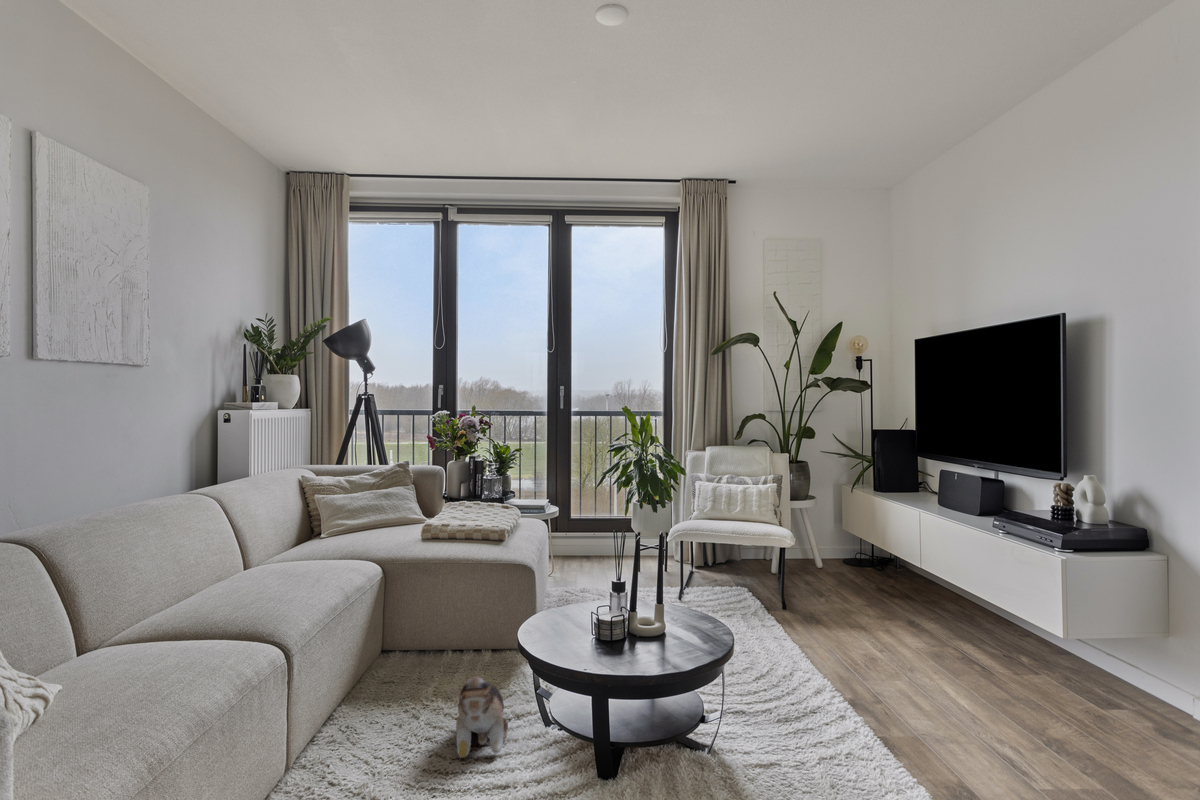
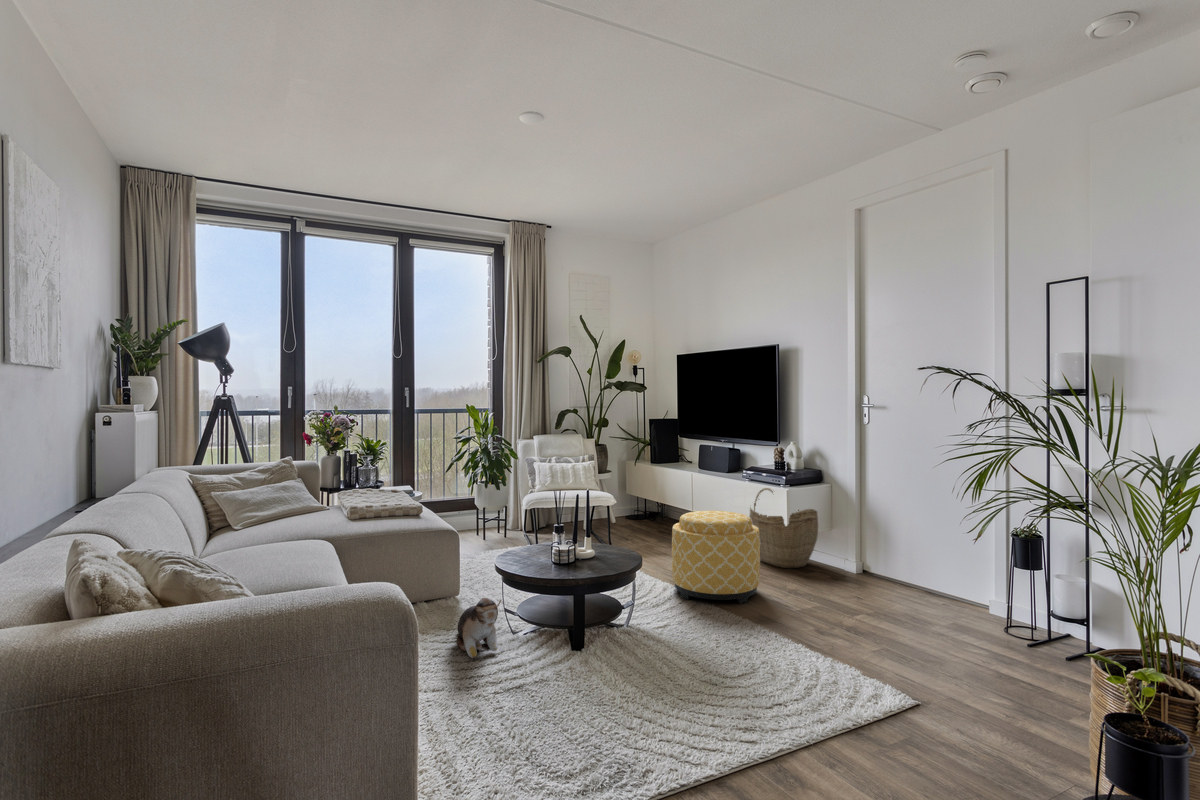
woven basket: none [1000,547,1132,690] -> present [749,488,818,568]
ottoman: none [830,576,983,746] -> present [672,511,760,604]

